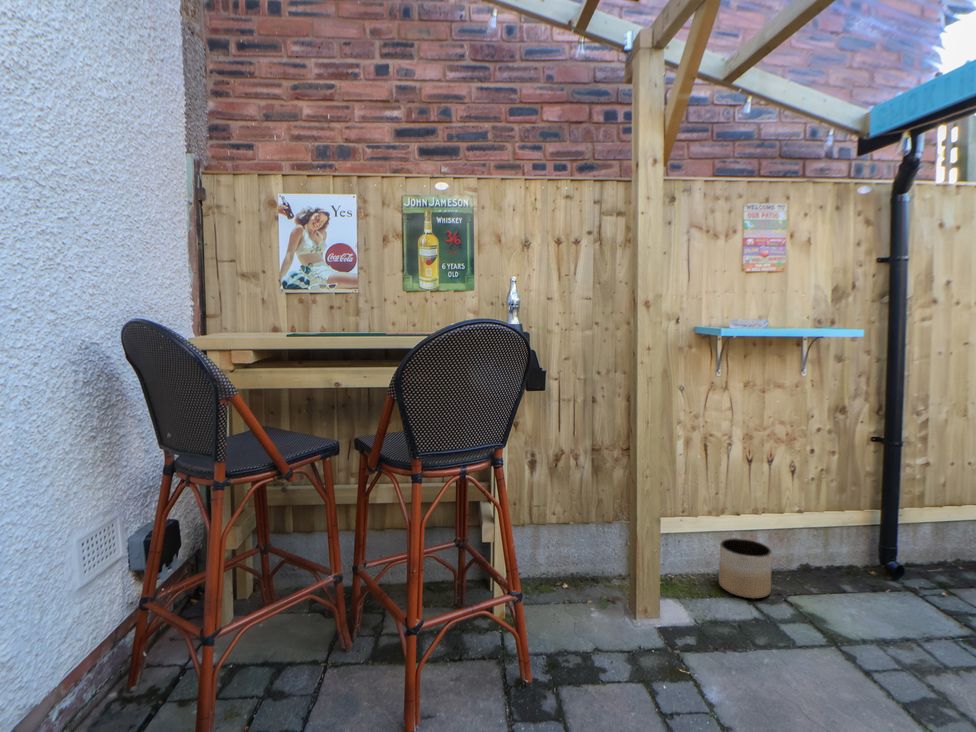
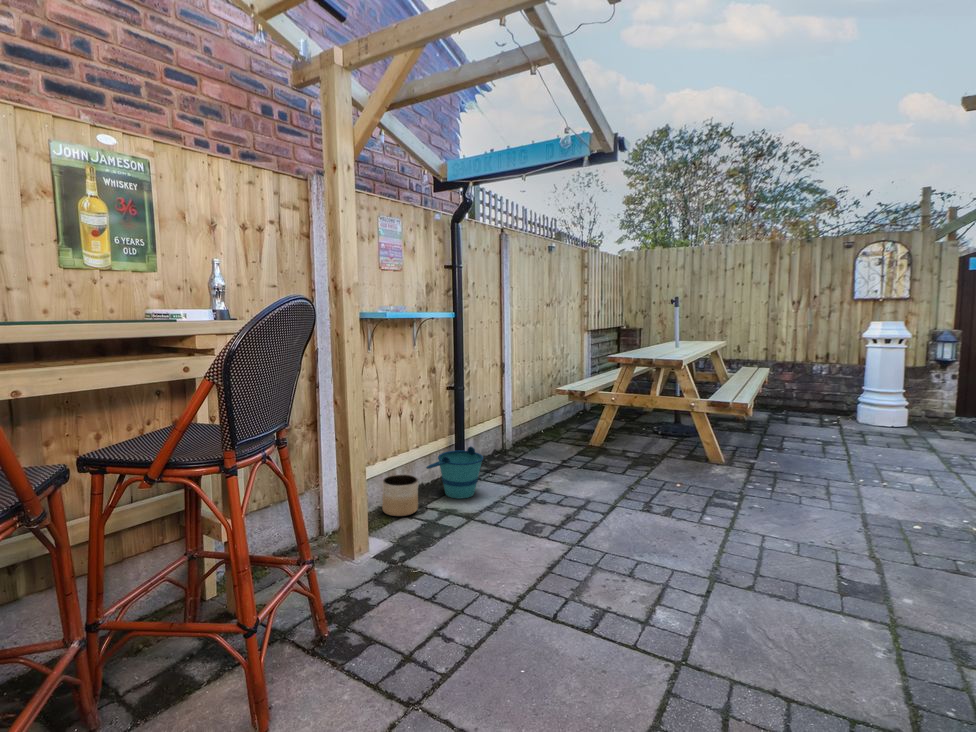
bucket: none [806,530,908,610] -> present [426,446,483,499]

